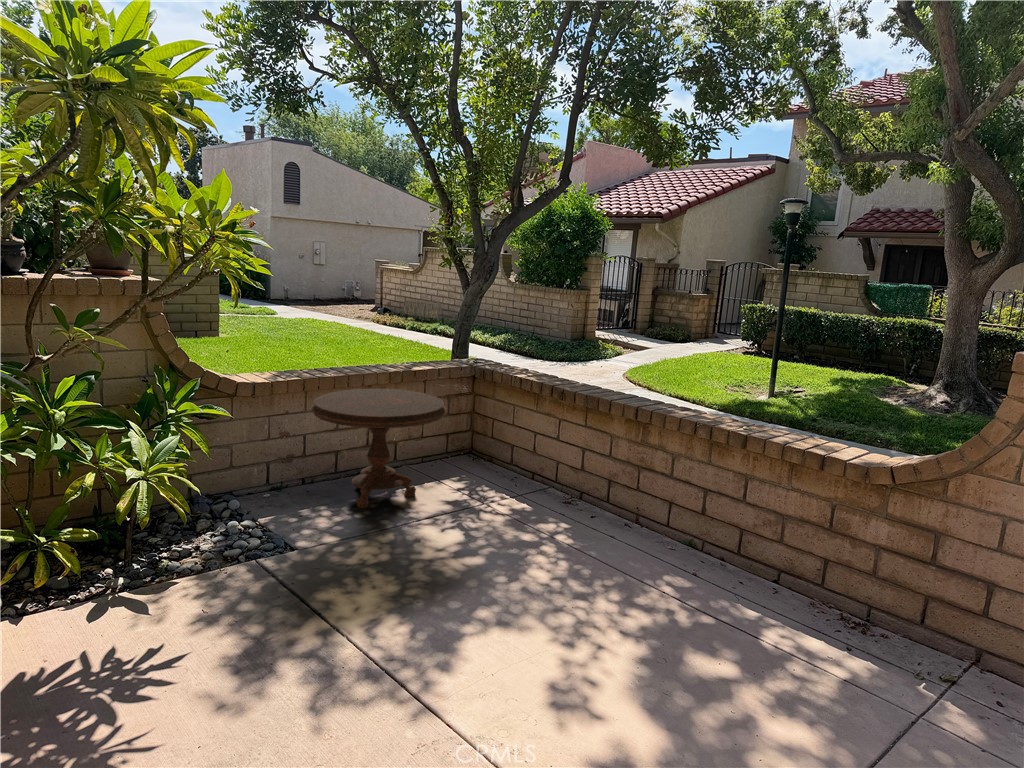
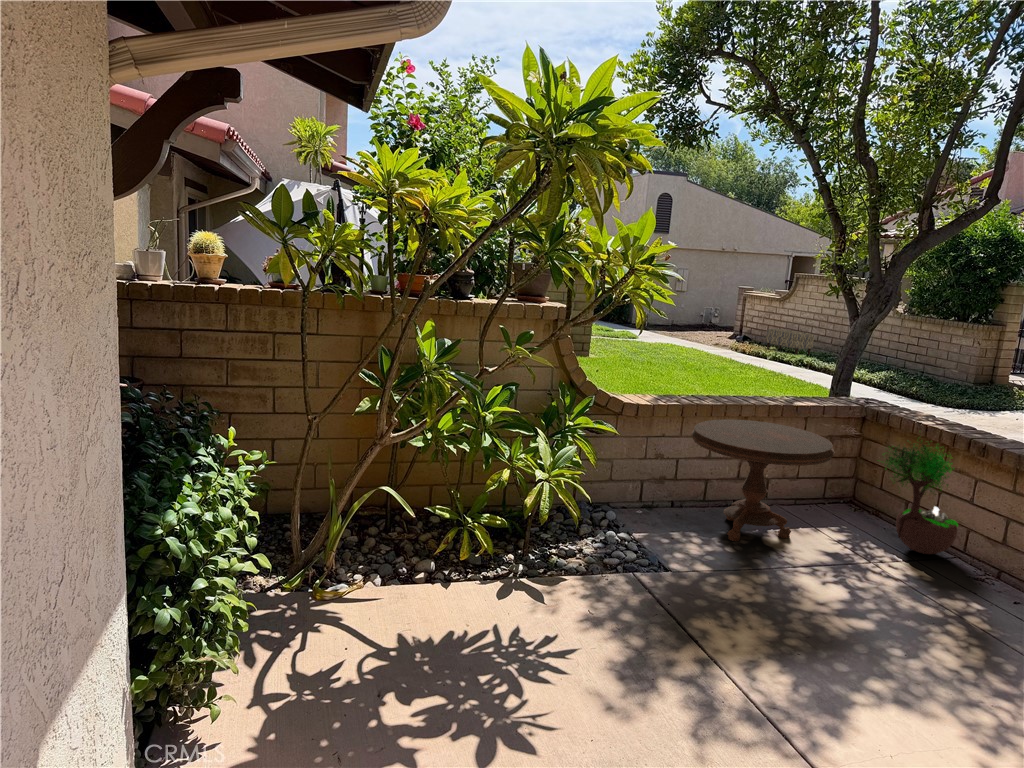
potted tree: none [483,382,552,489] -> present [878,438,958,554]

